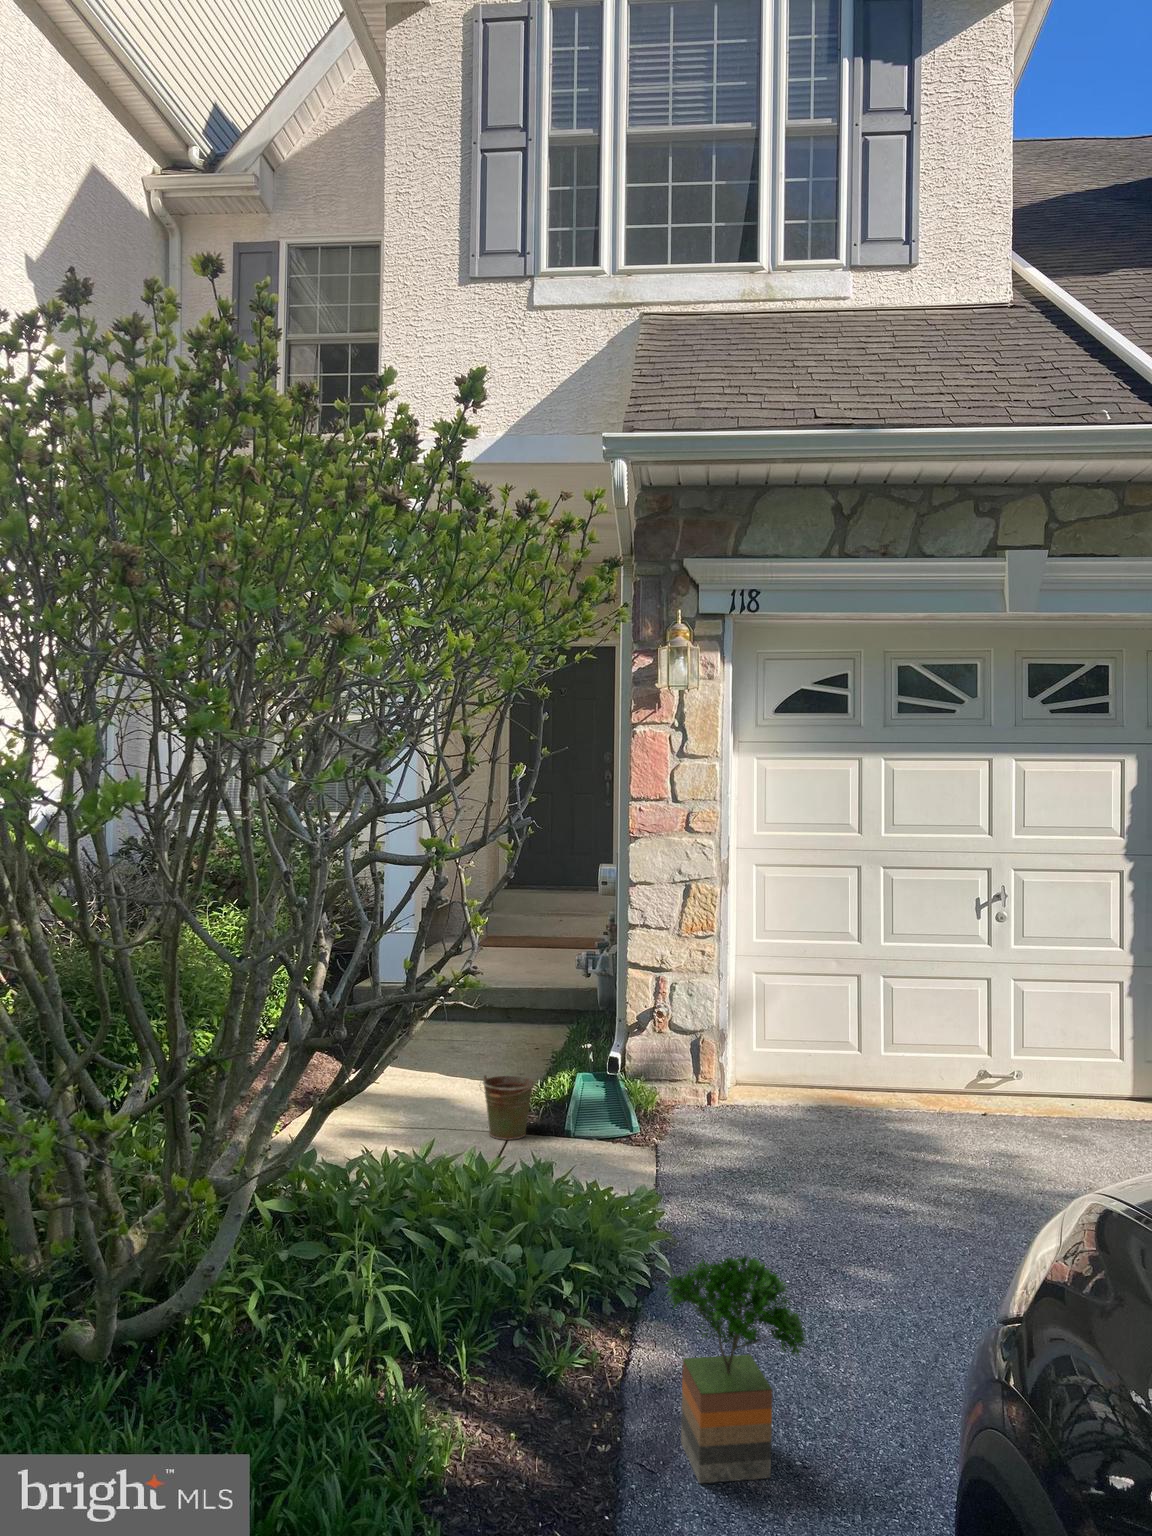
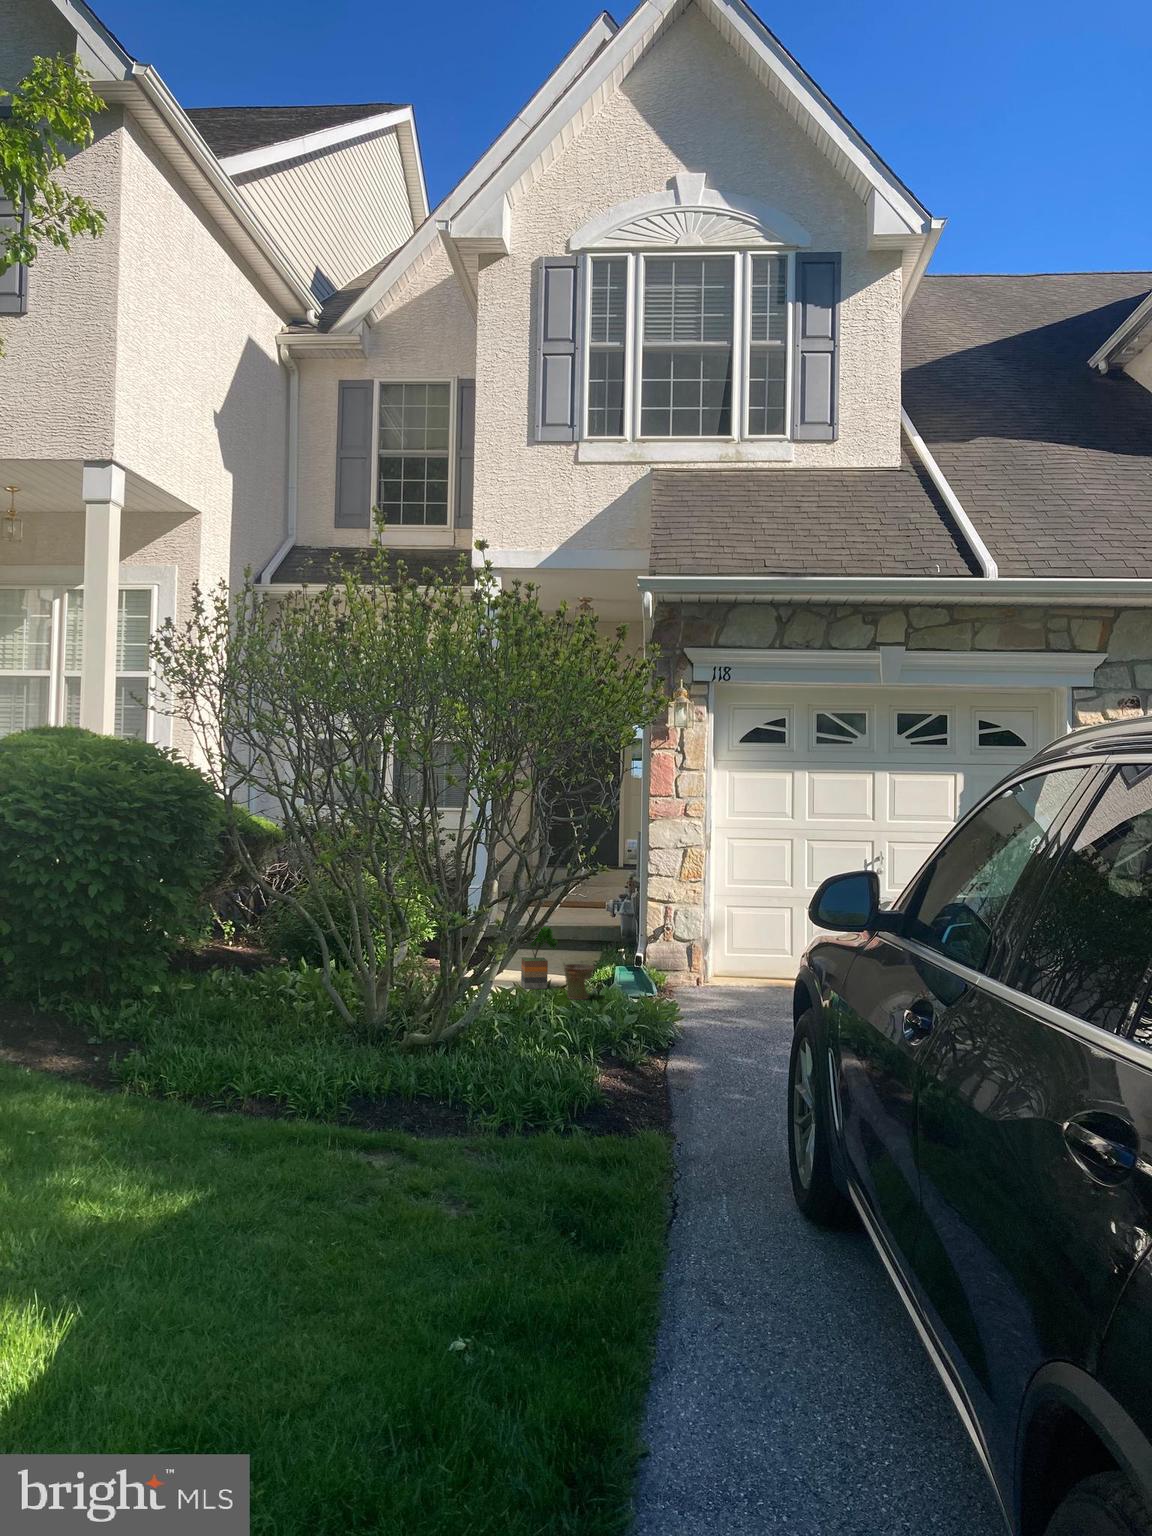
potted tree: present [666,1256,806,1483] -> present [521,926,557,989]

